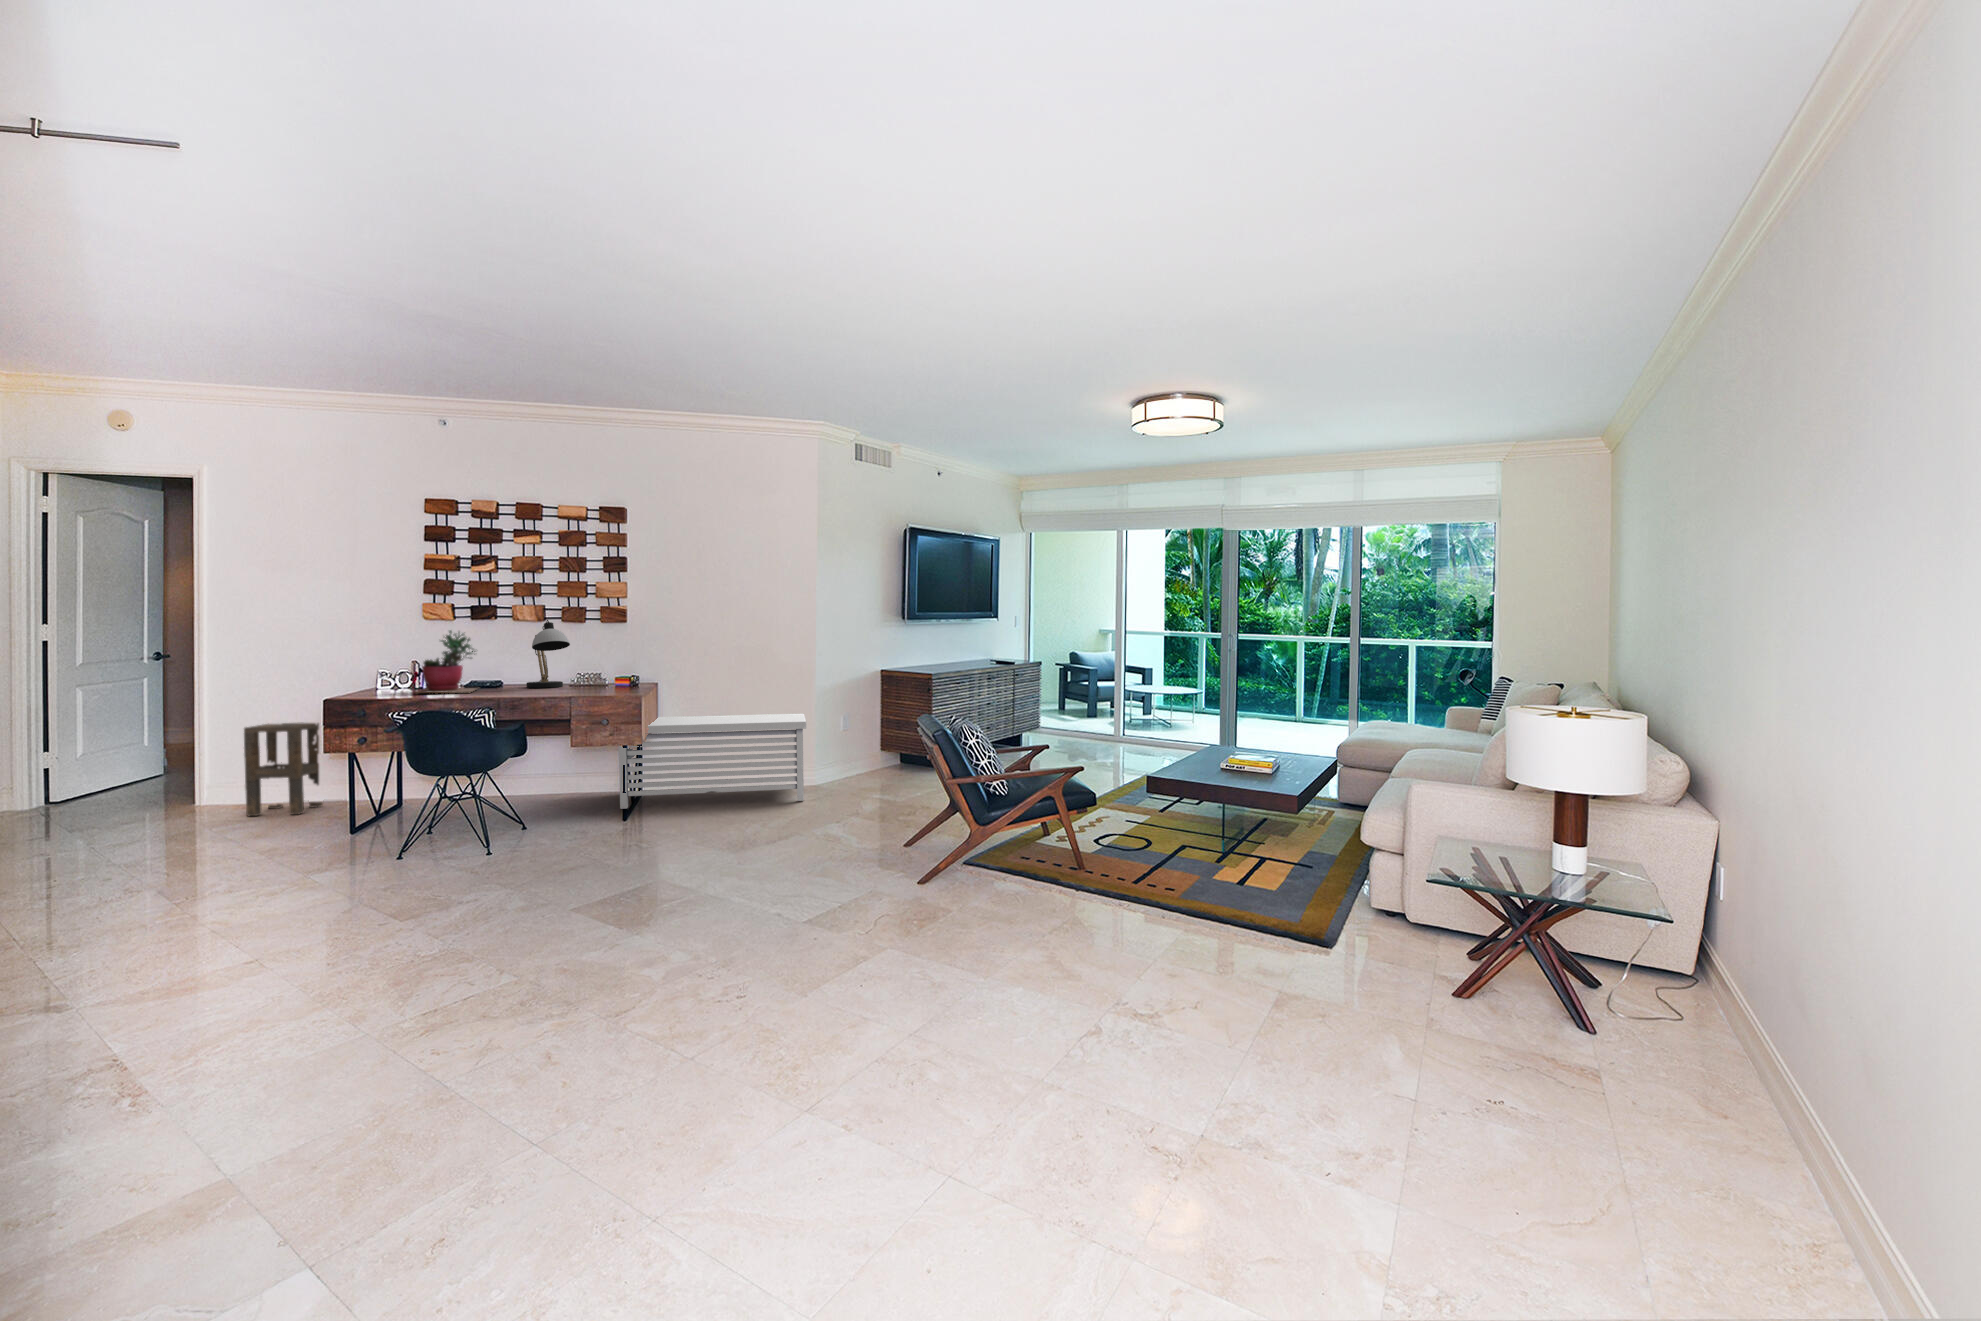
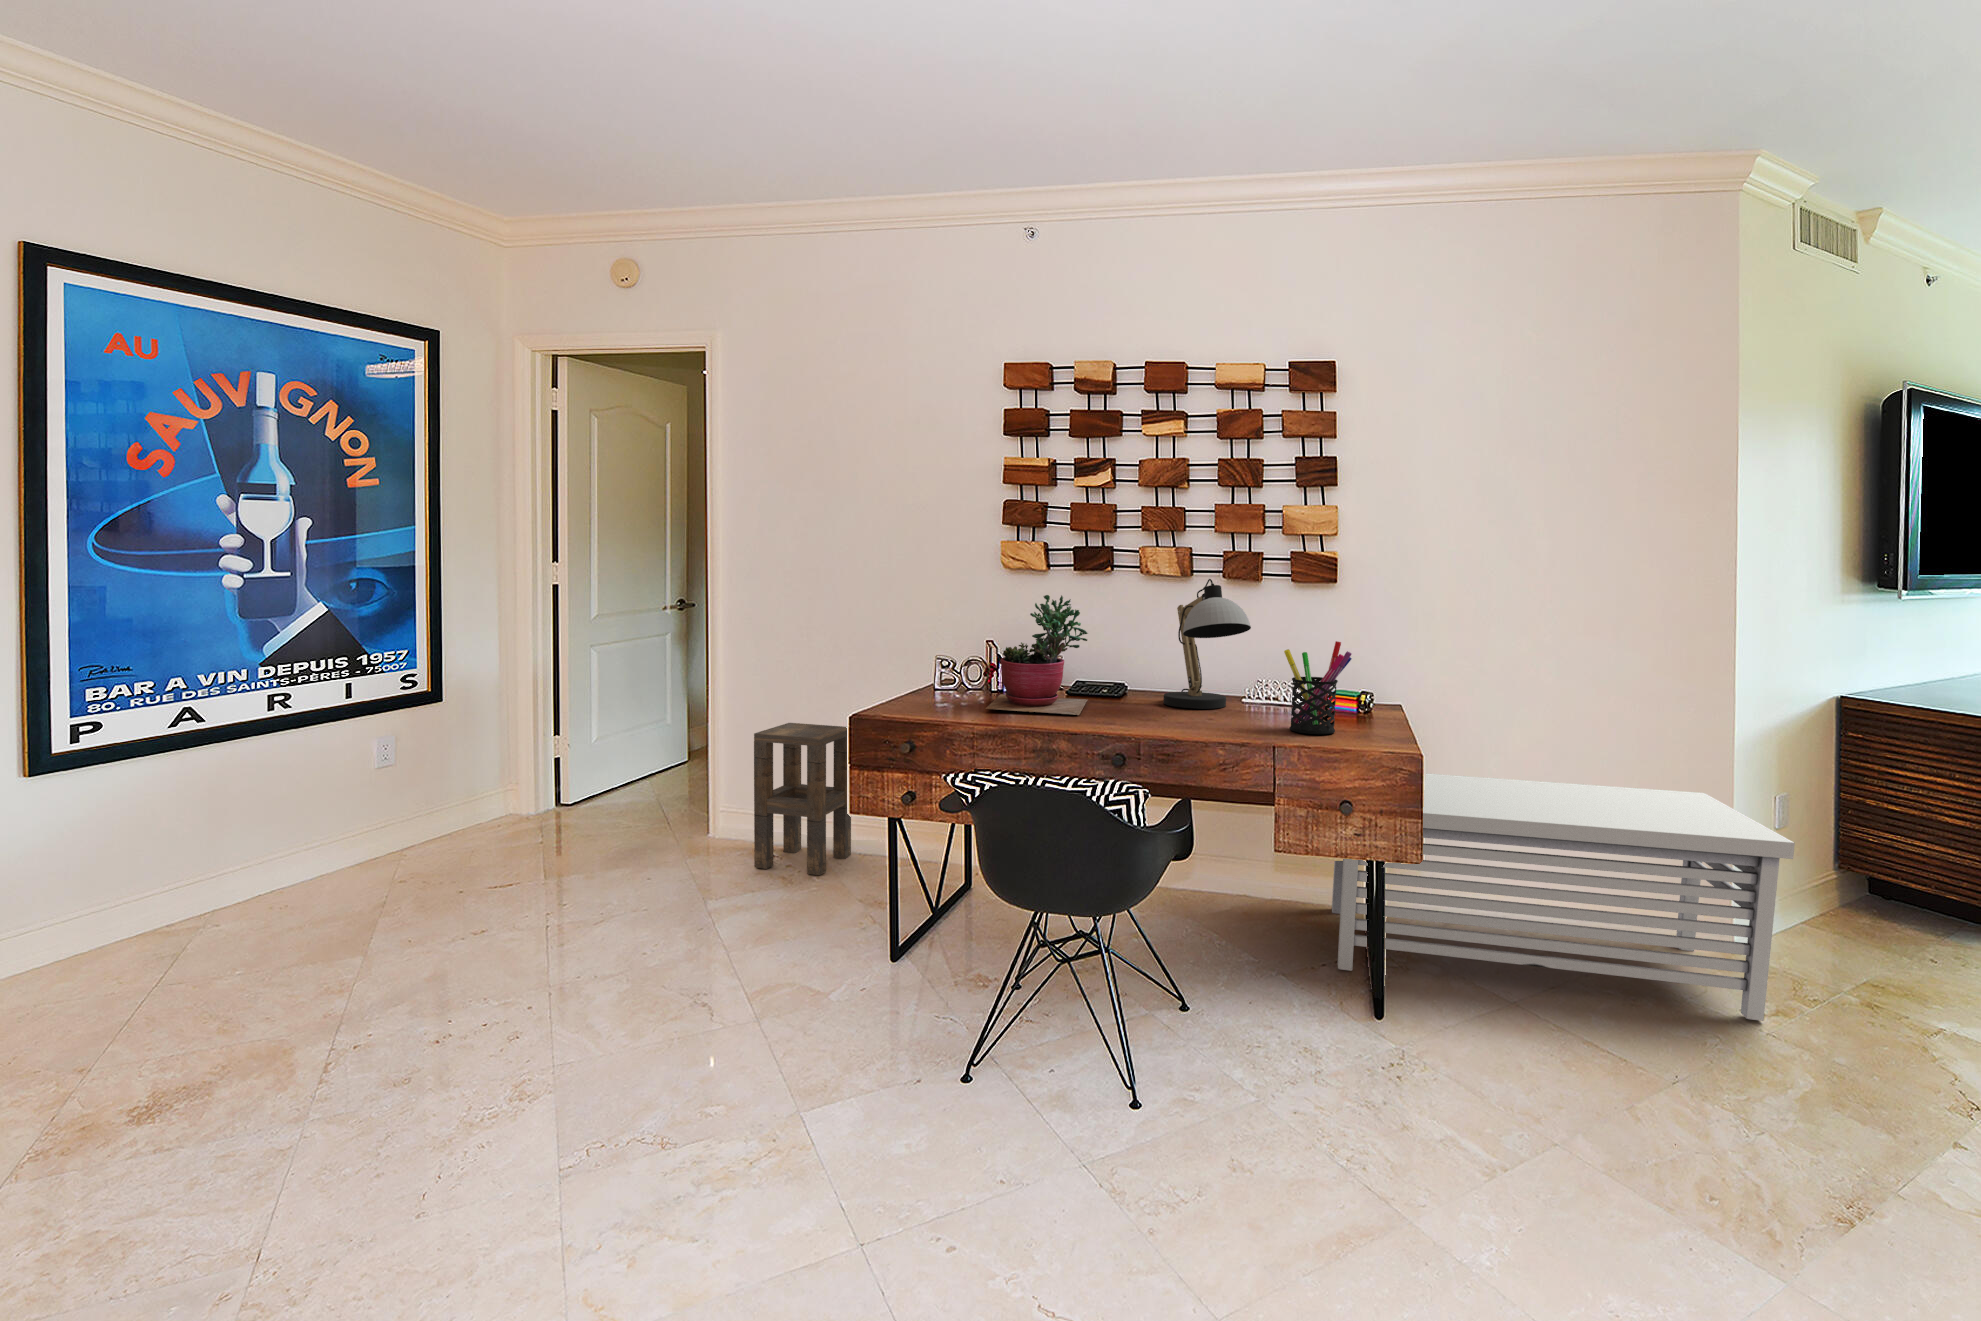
pen holder: none [579,647,614,691] -> present [1284,641,1352,734]

